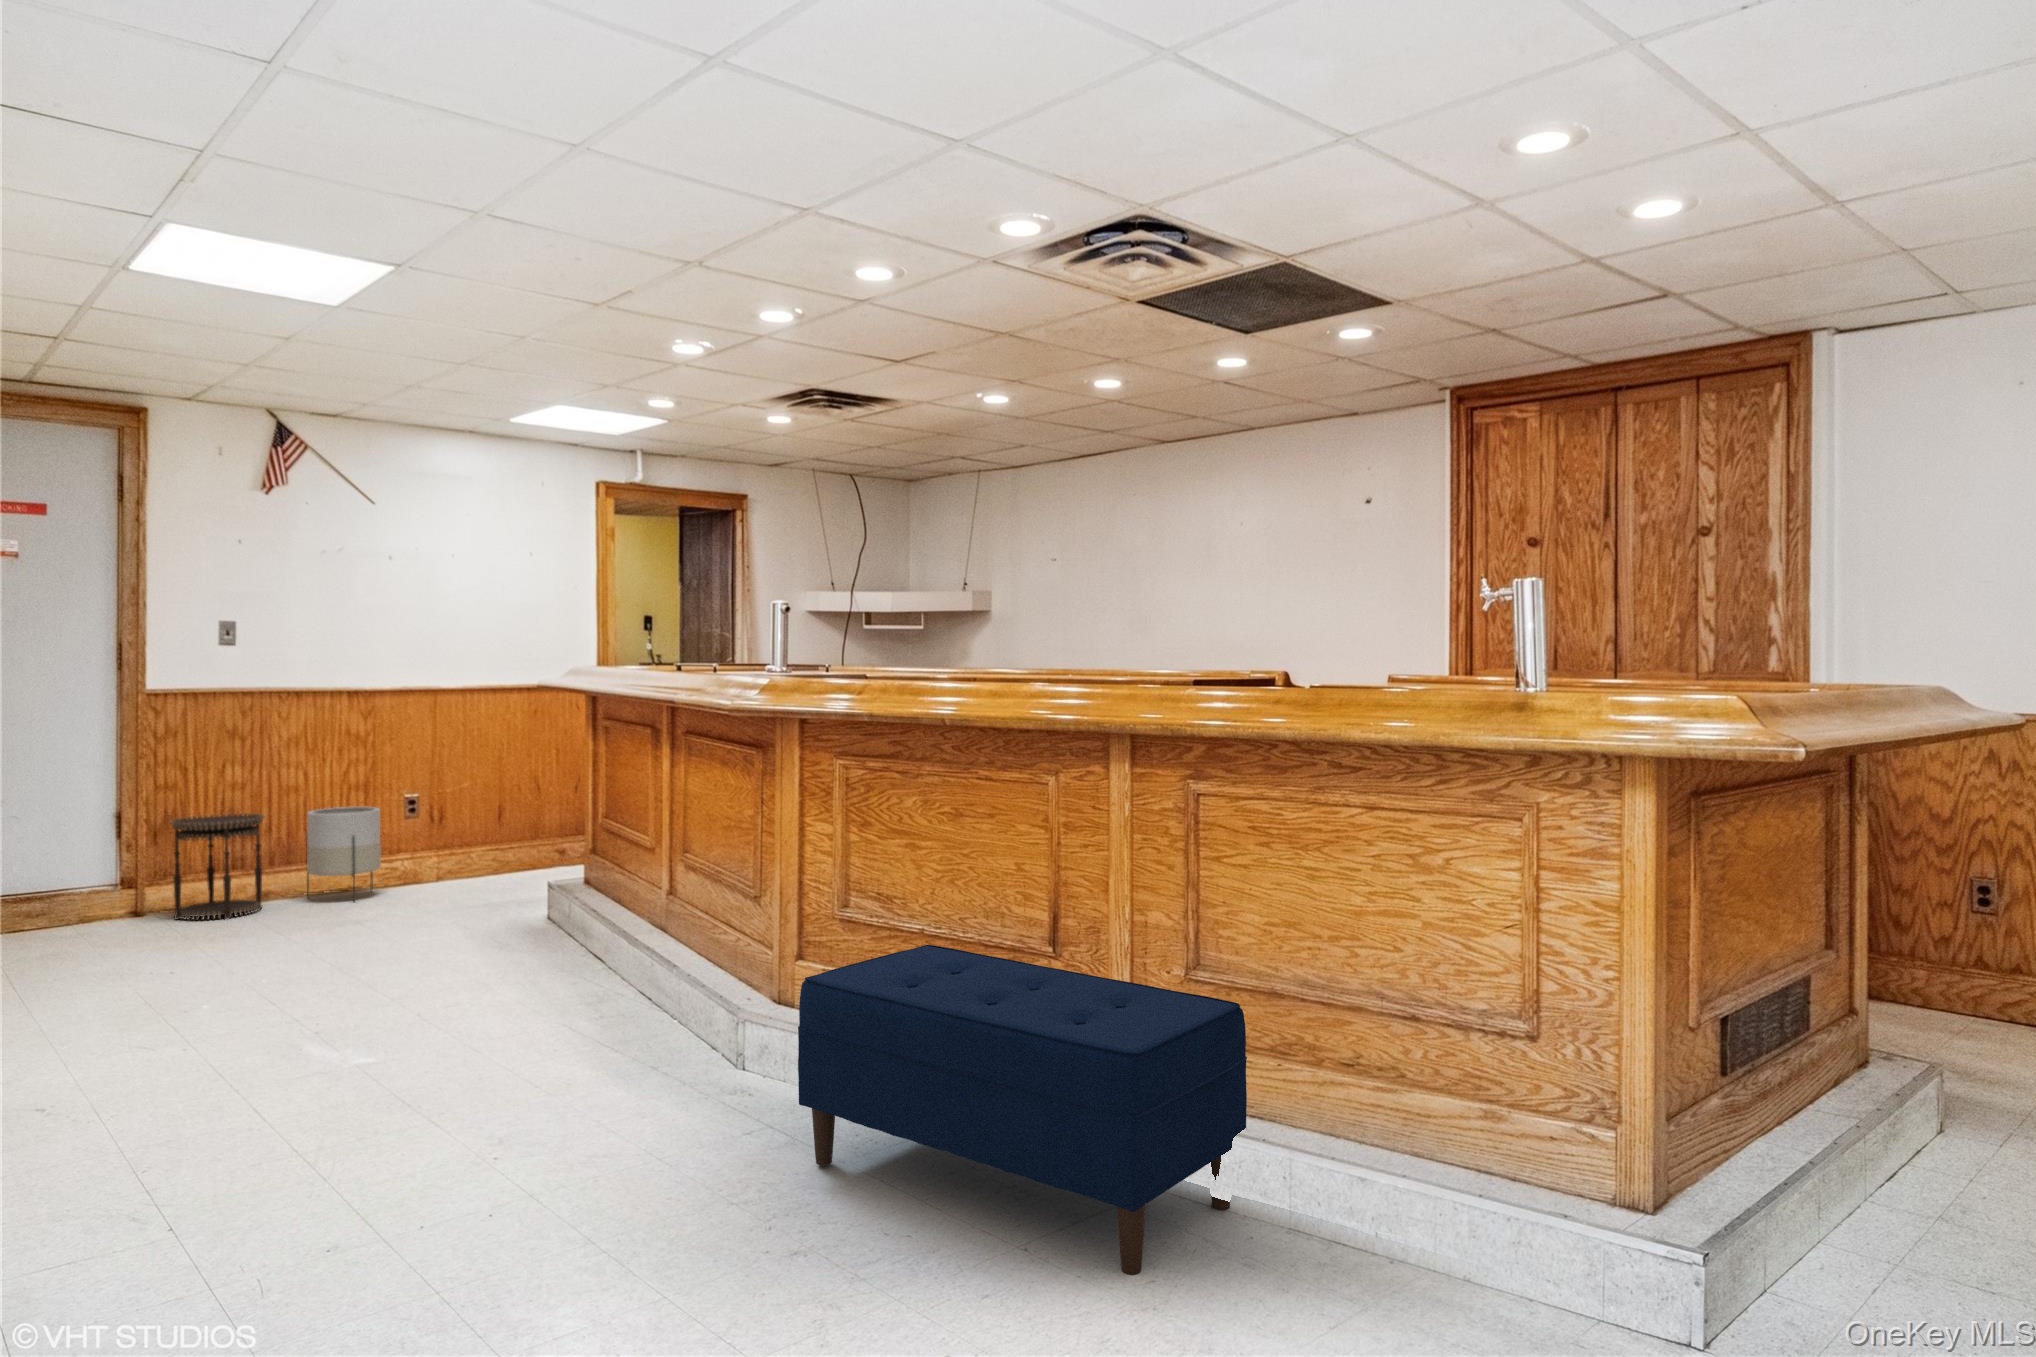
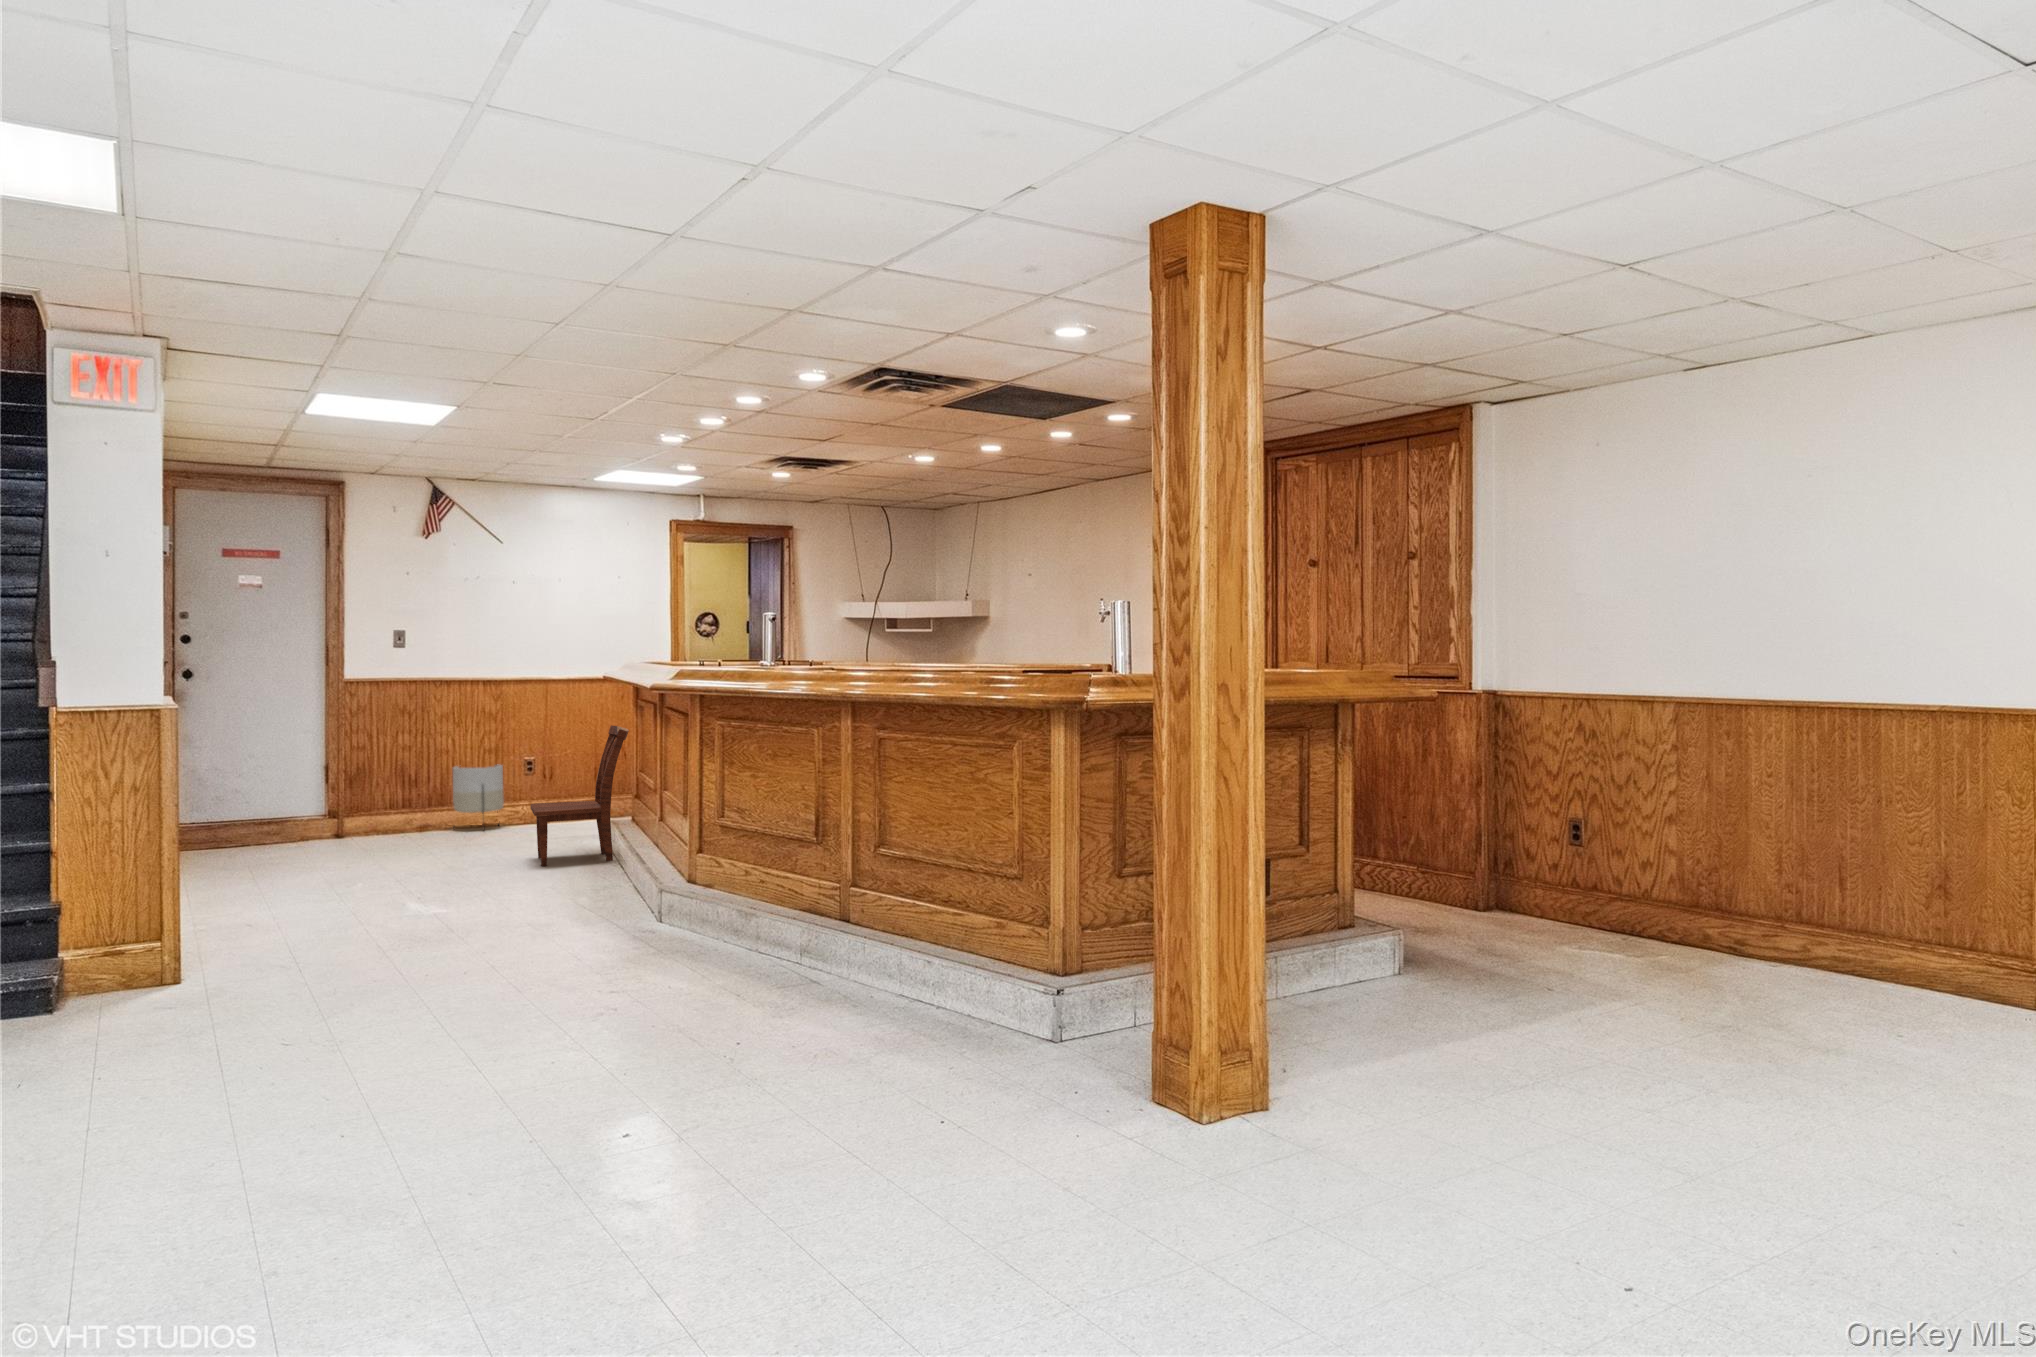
dining chair: none [453,756,606,966] -> present [530,725,629,866]
side table: present [171,813,264,920] -> none [360,767,423,840]
bench: present [798,945,1247,1275] -> none [648,833,877,994]

